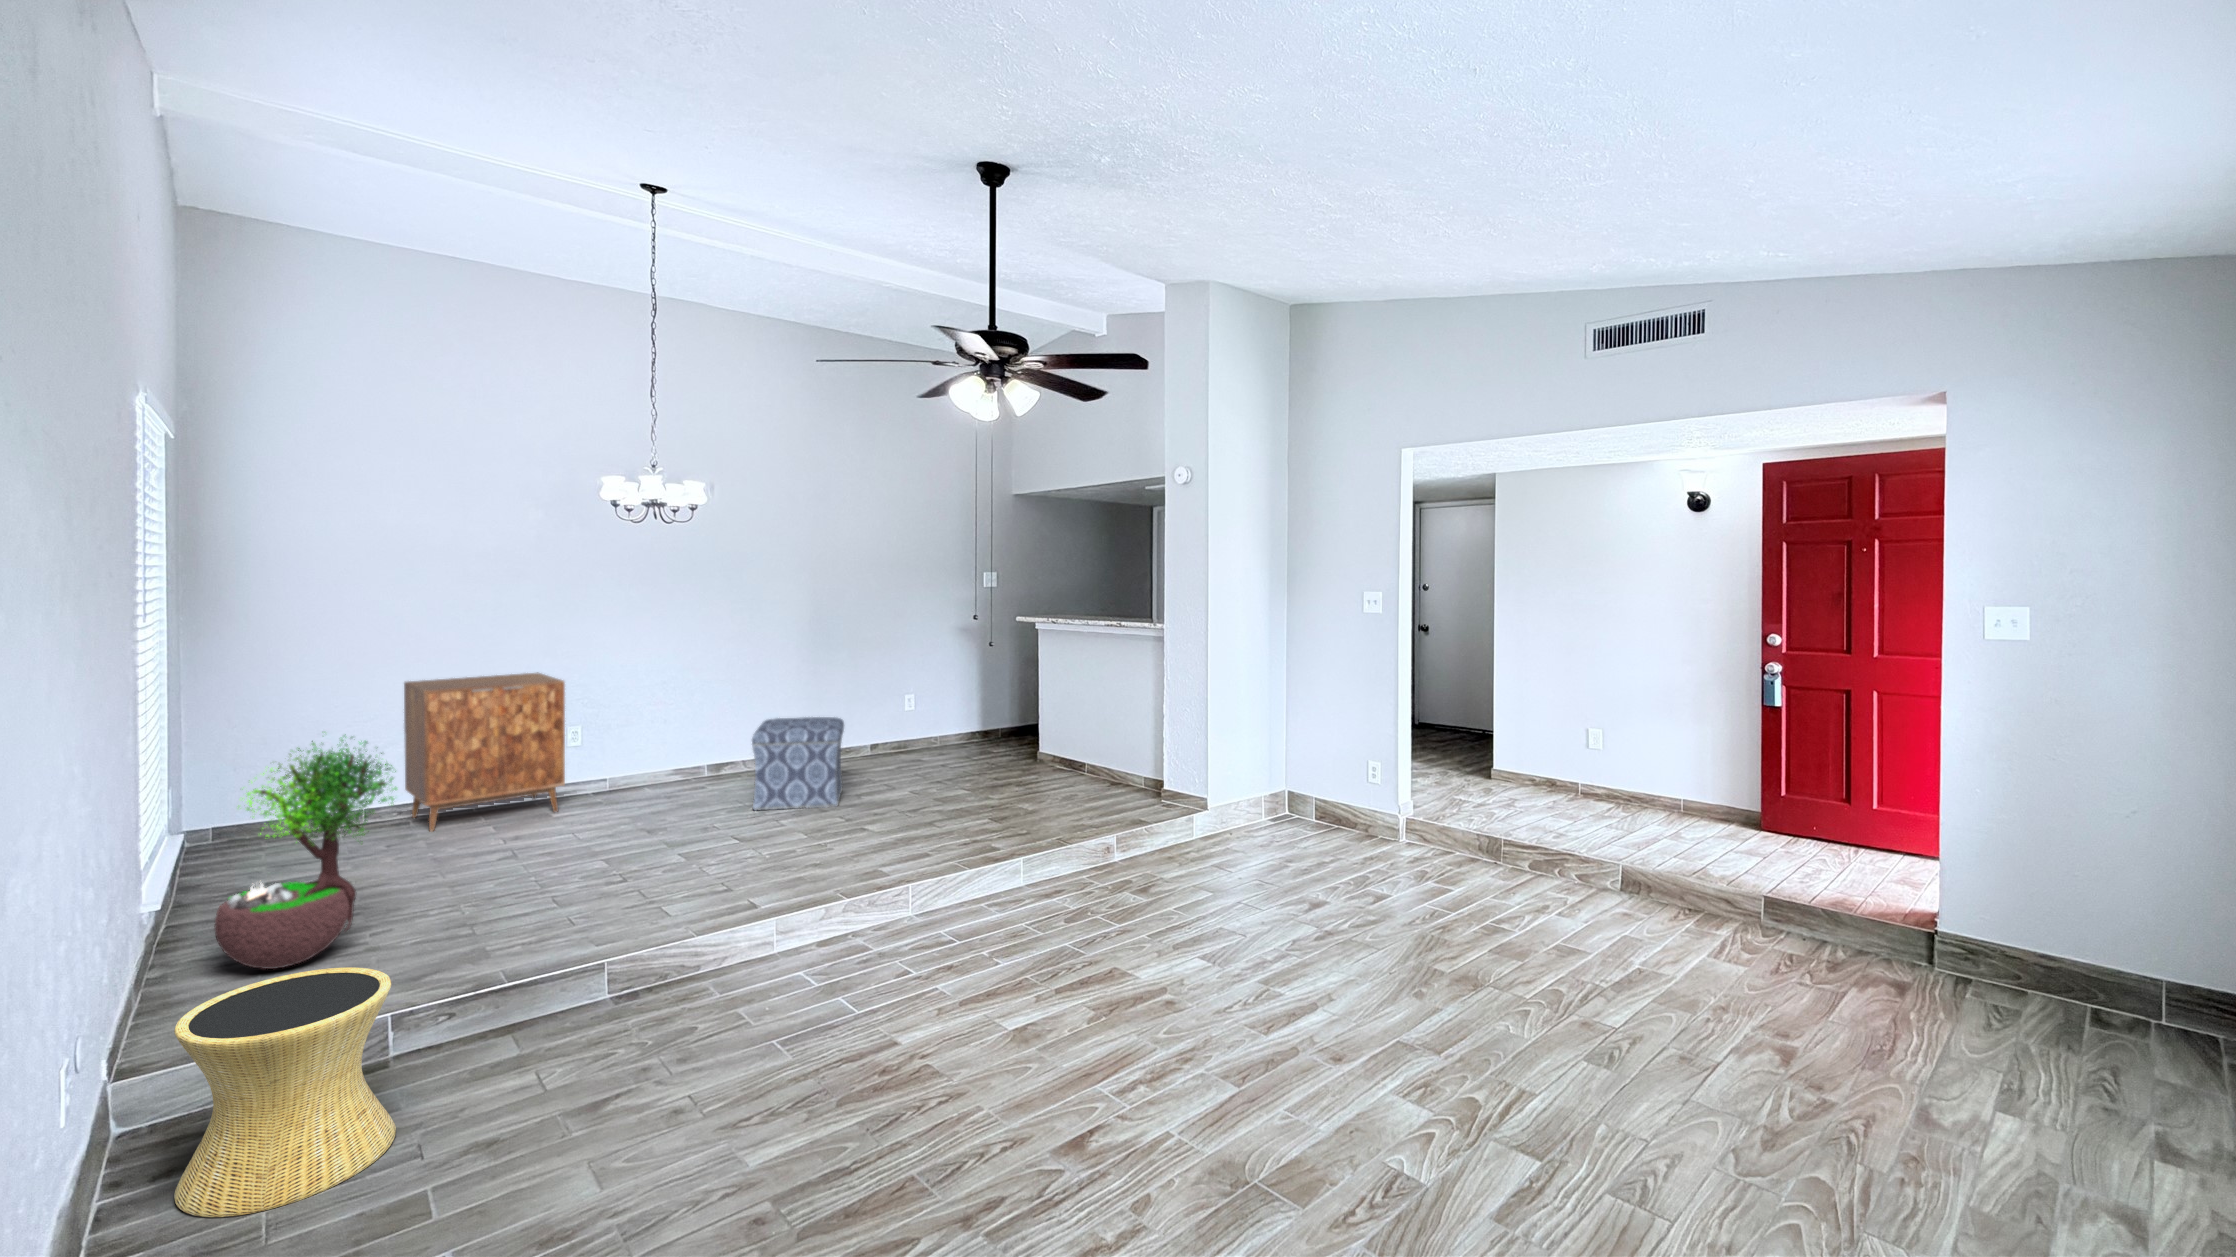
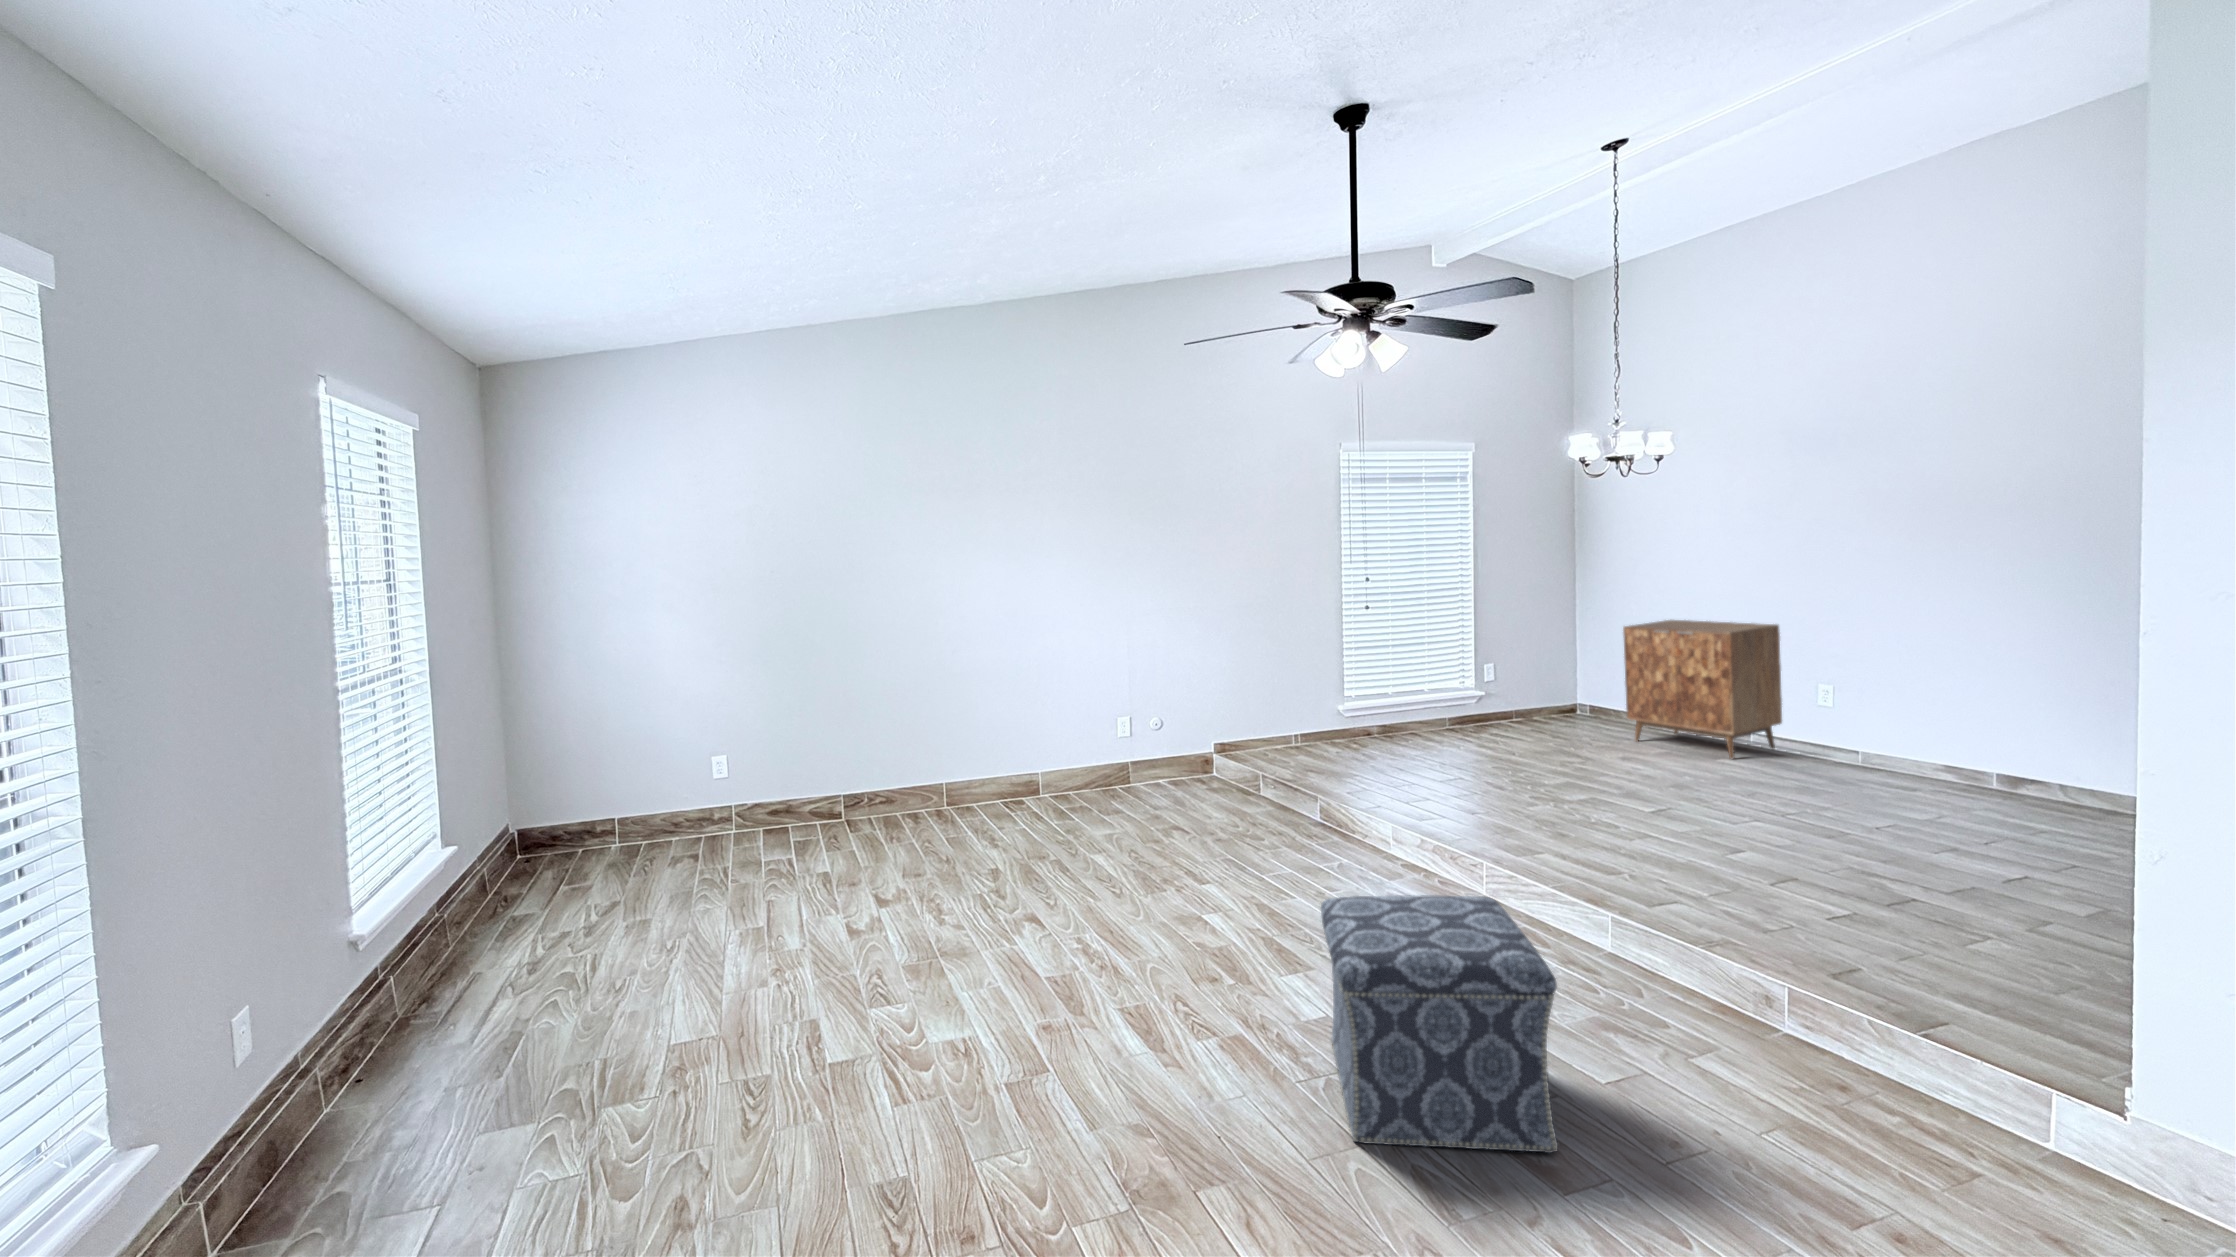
ottoman: present [752,717,844,811] -> present [1321,895,1558,1153]
potted tree: present [214,739,397,969] -> none [1298,628,1368,750]
side table: present [174,968,396,1217] -> none [1128,721,1200,804]

